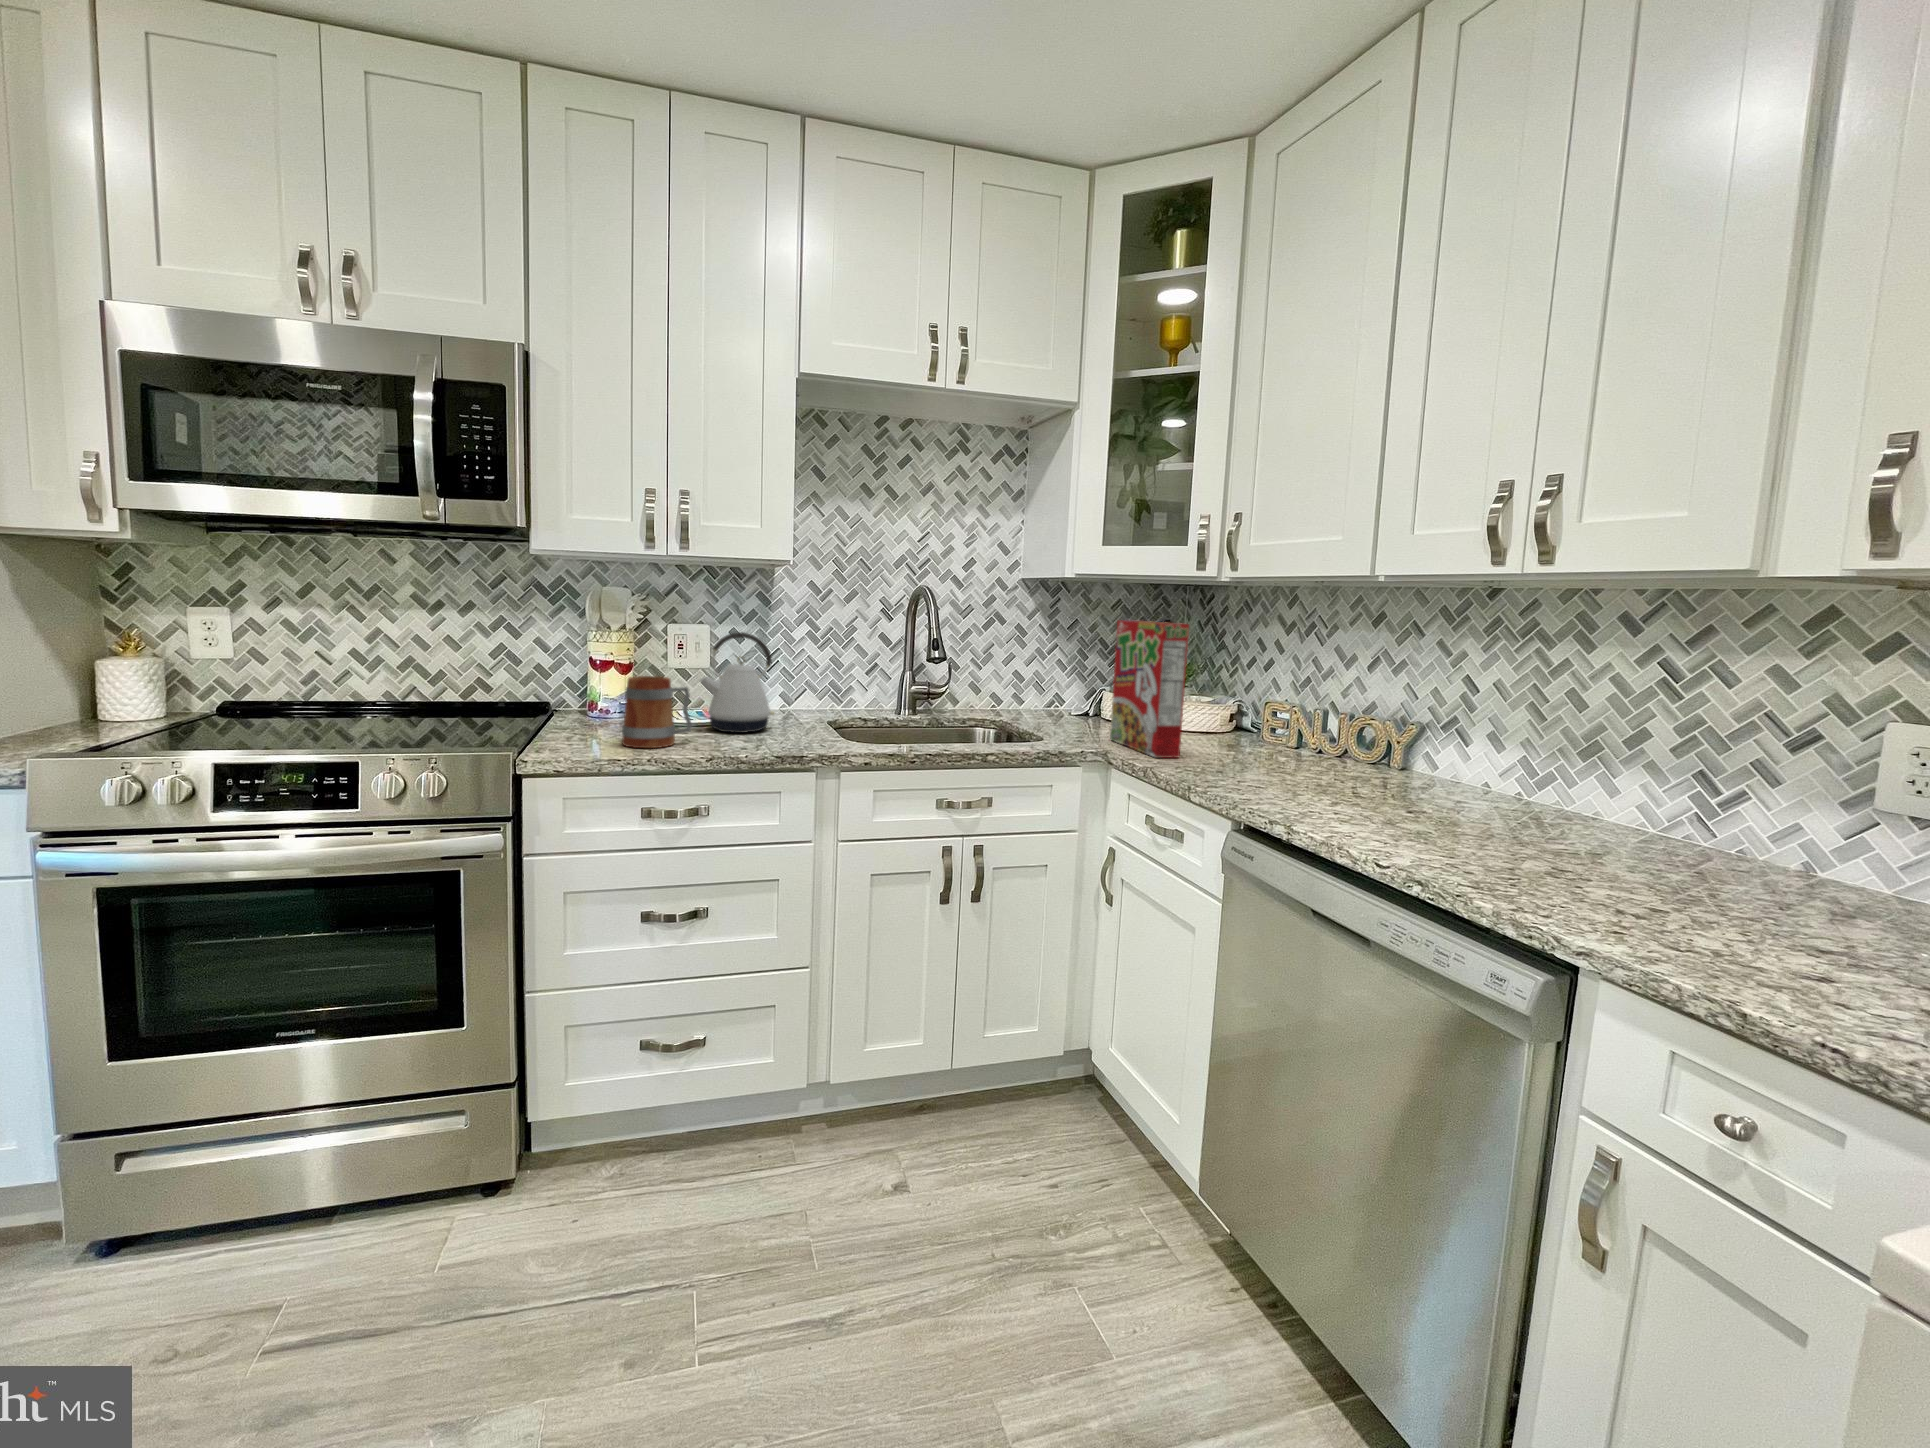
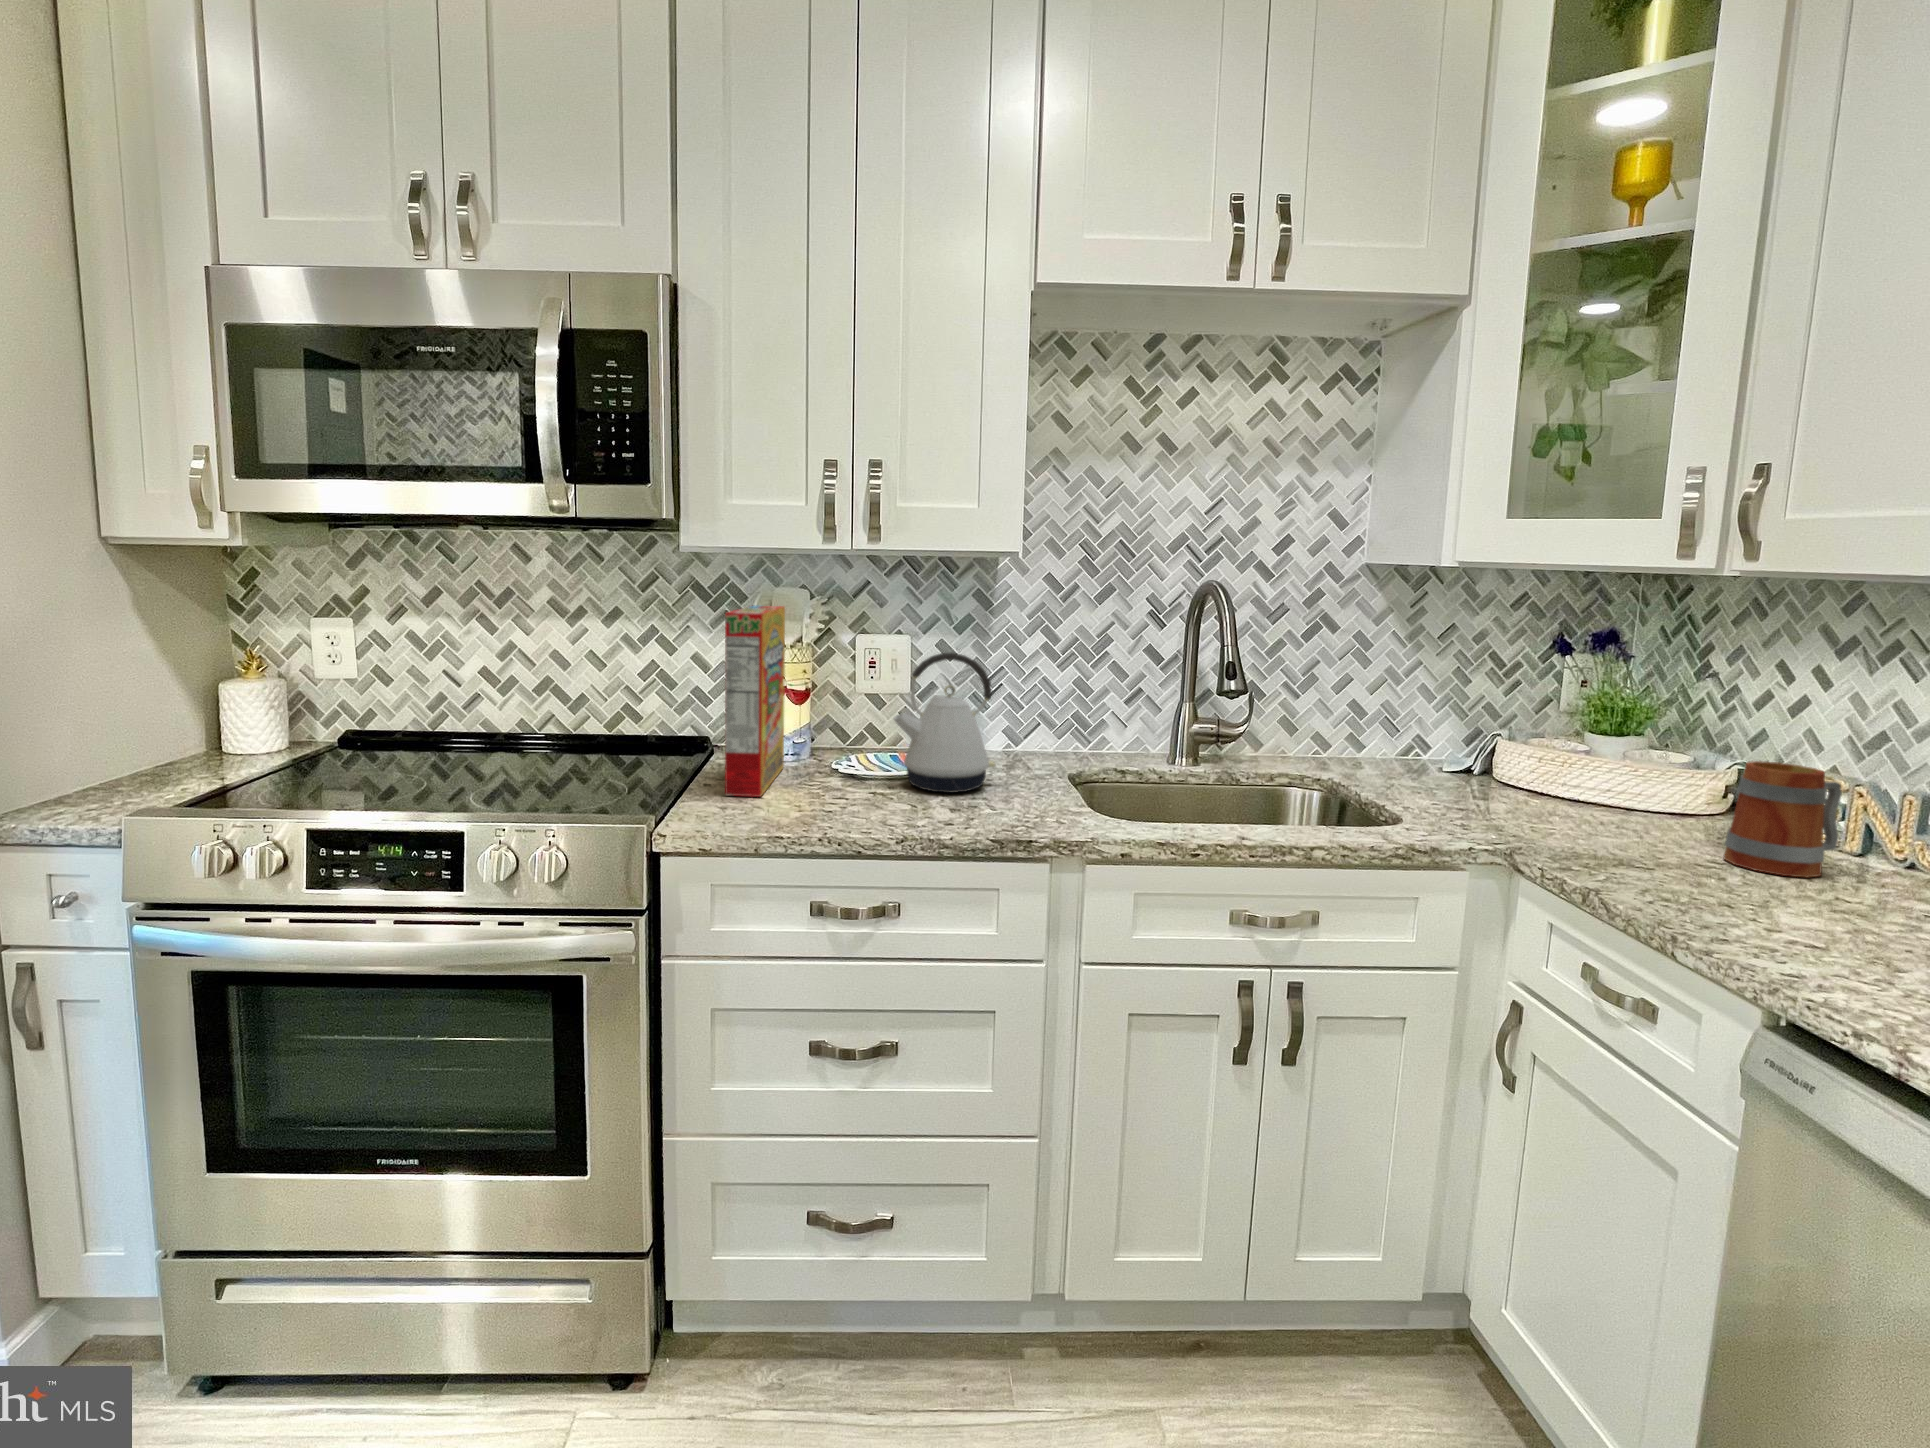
cereal box: present [1110,620,1189,758] -> present [725,606,785,797]
mug: present [622,676,692,748] -> present [1724,761,1842,877]

